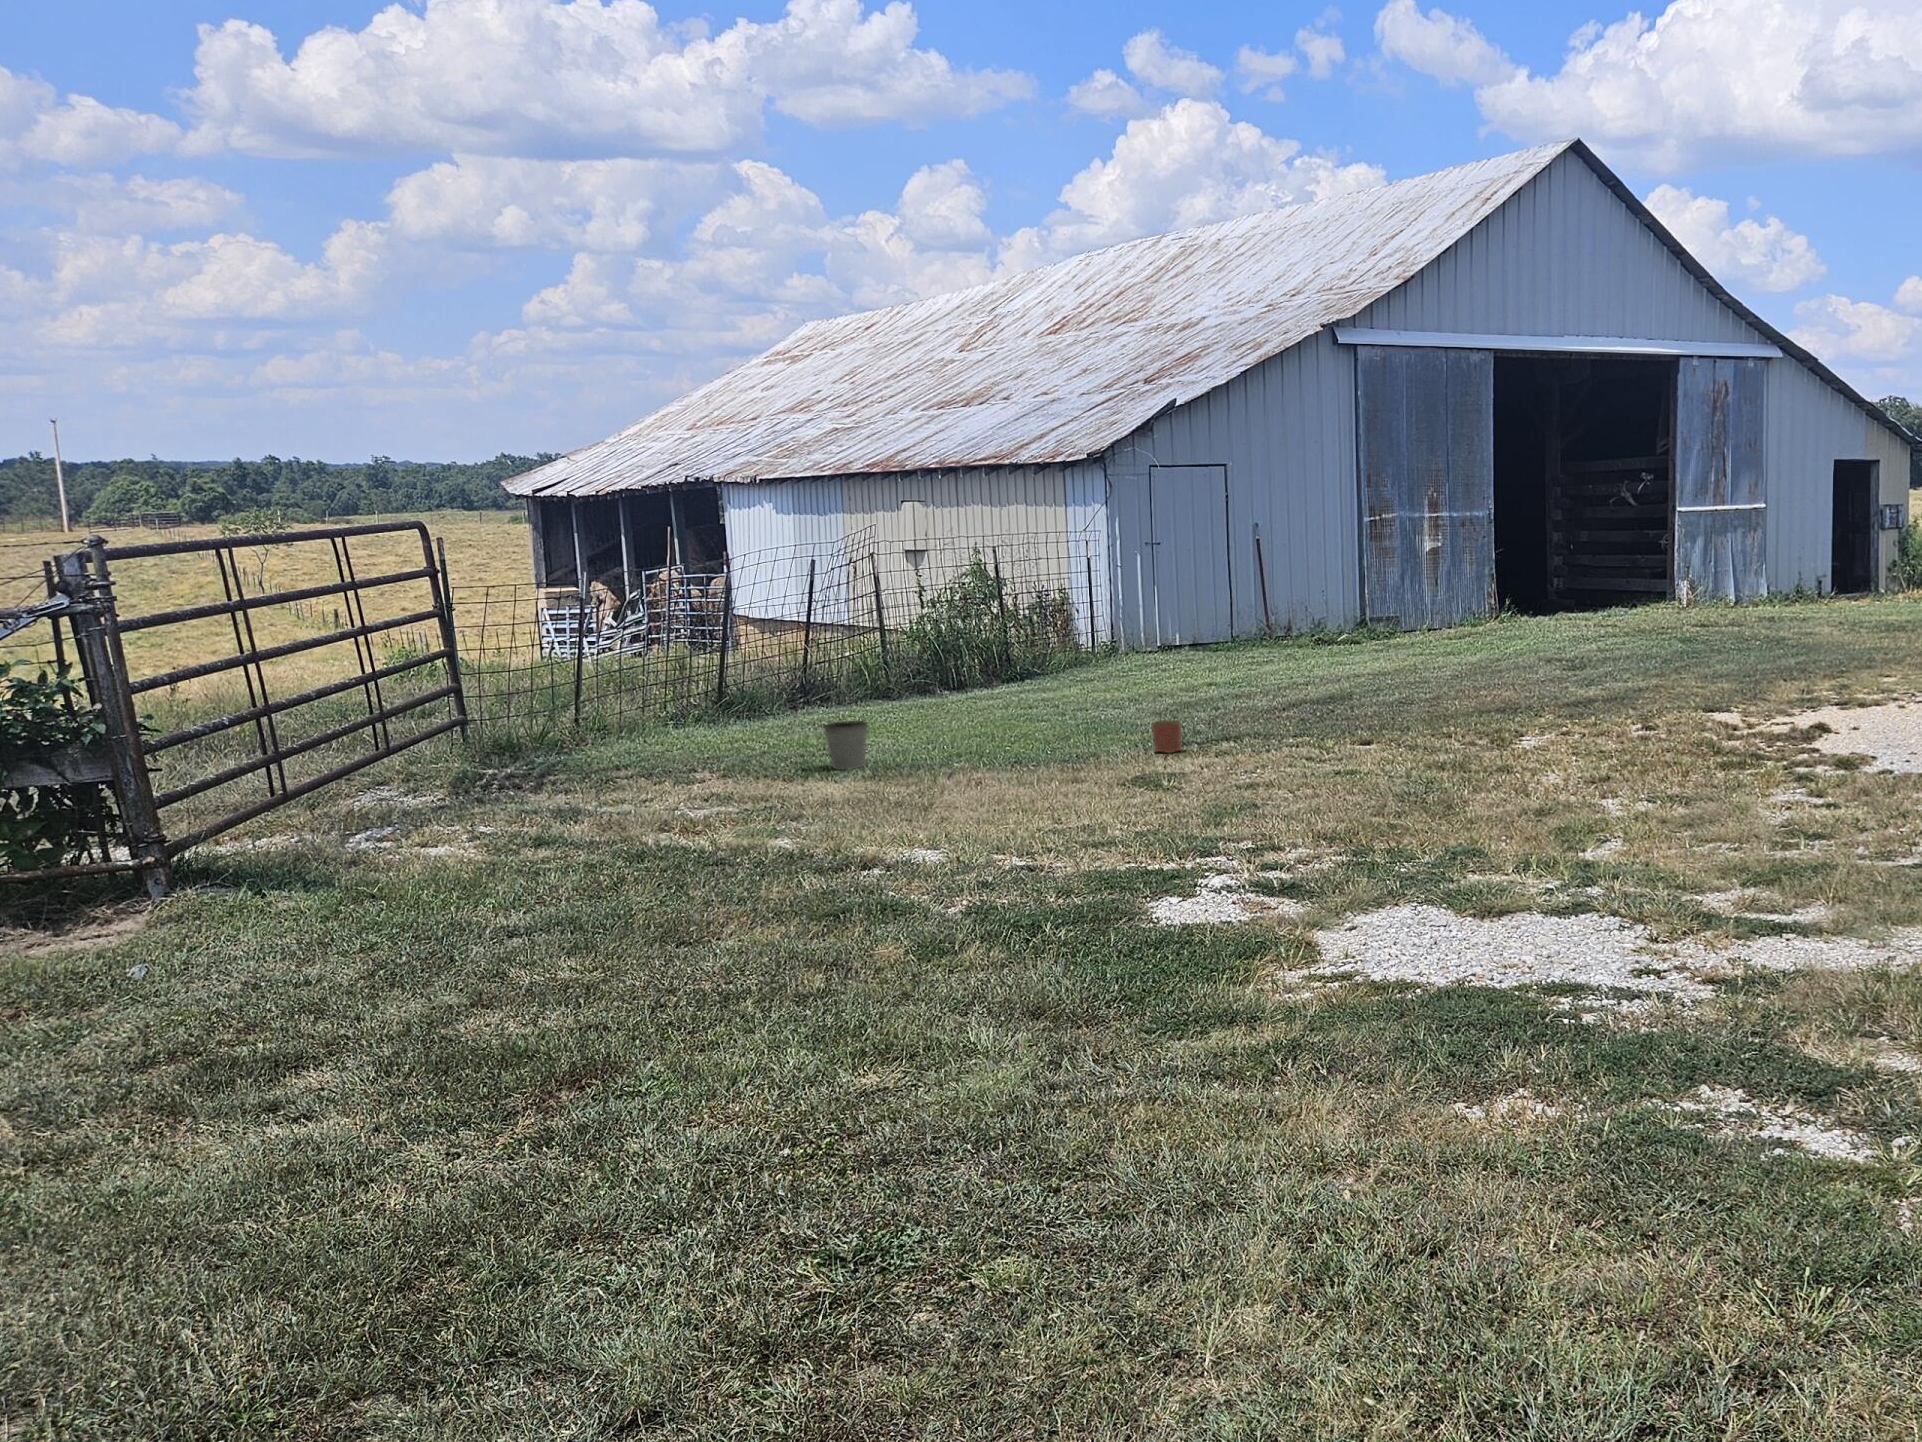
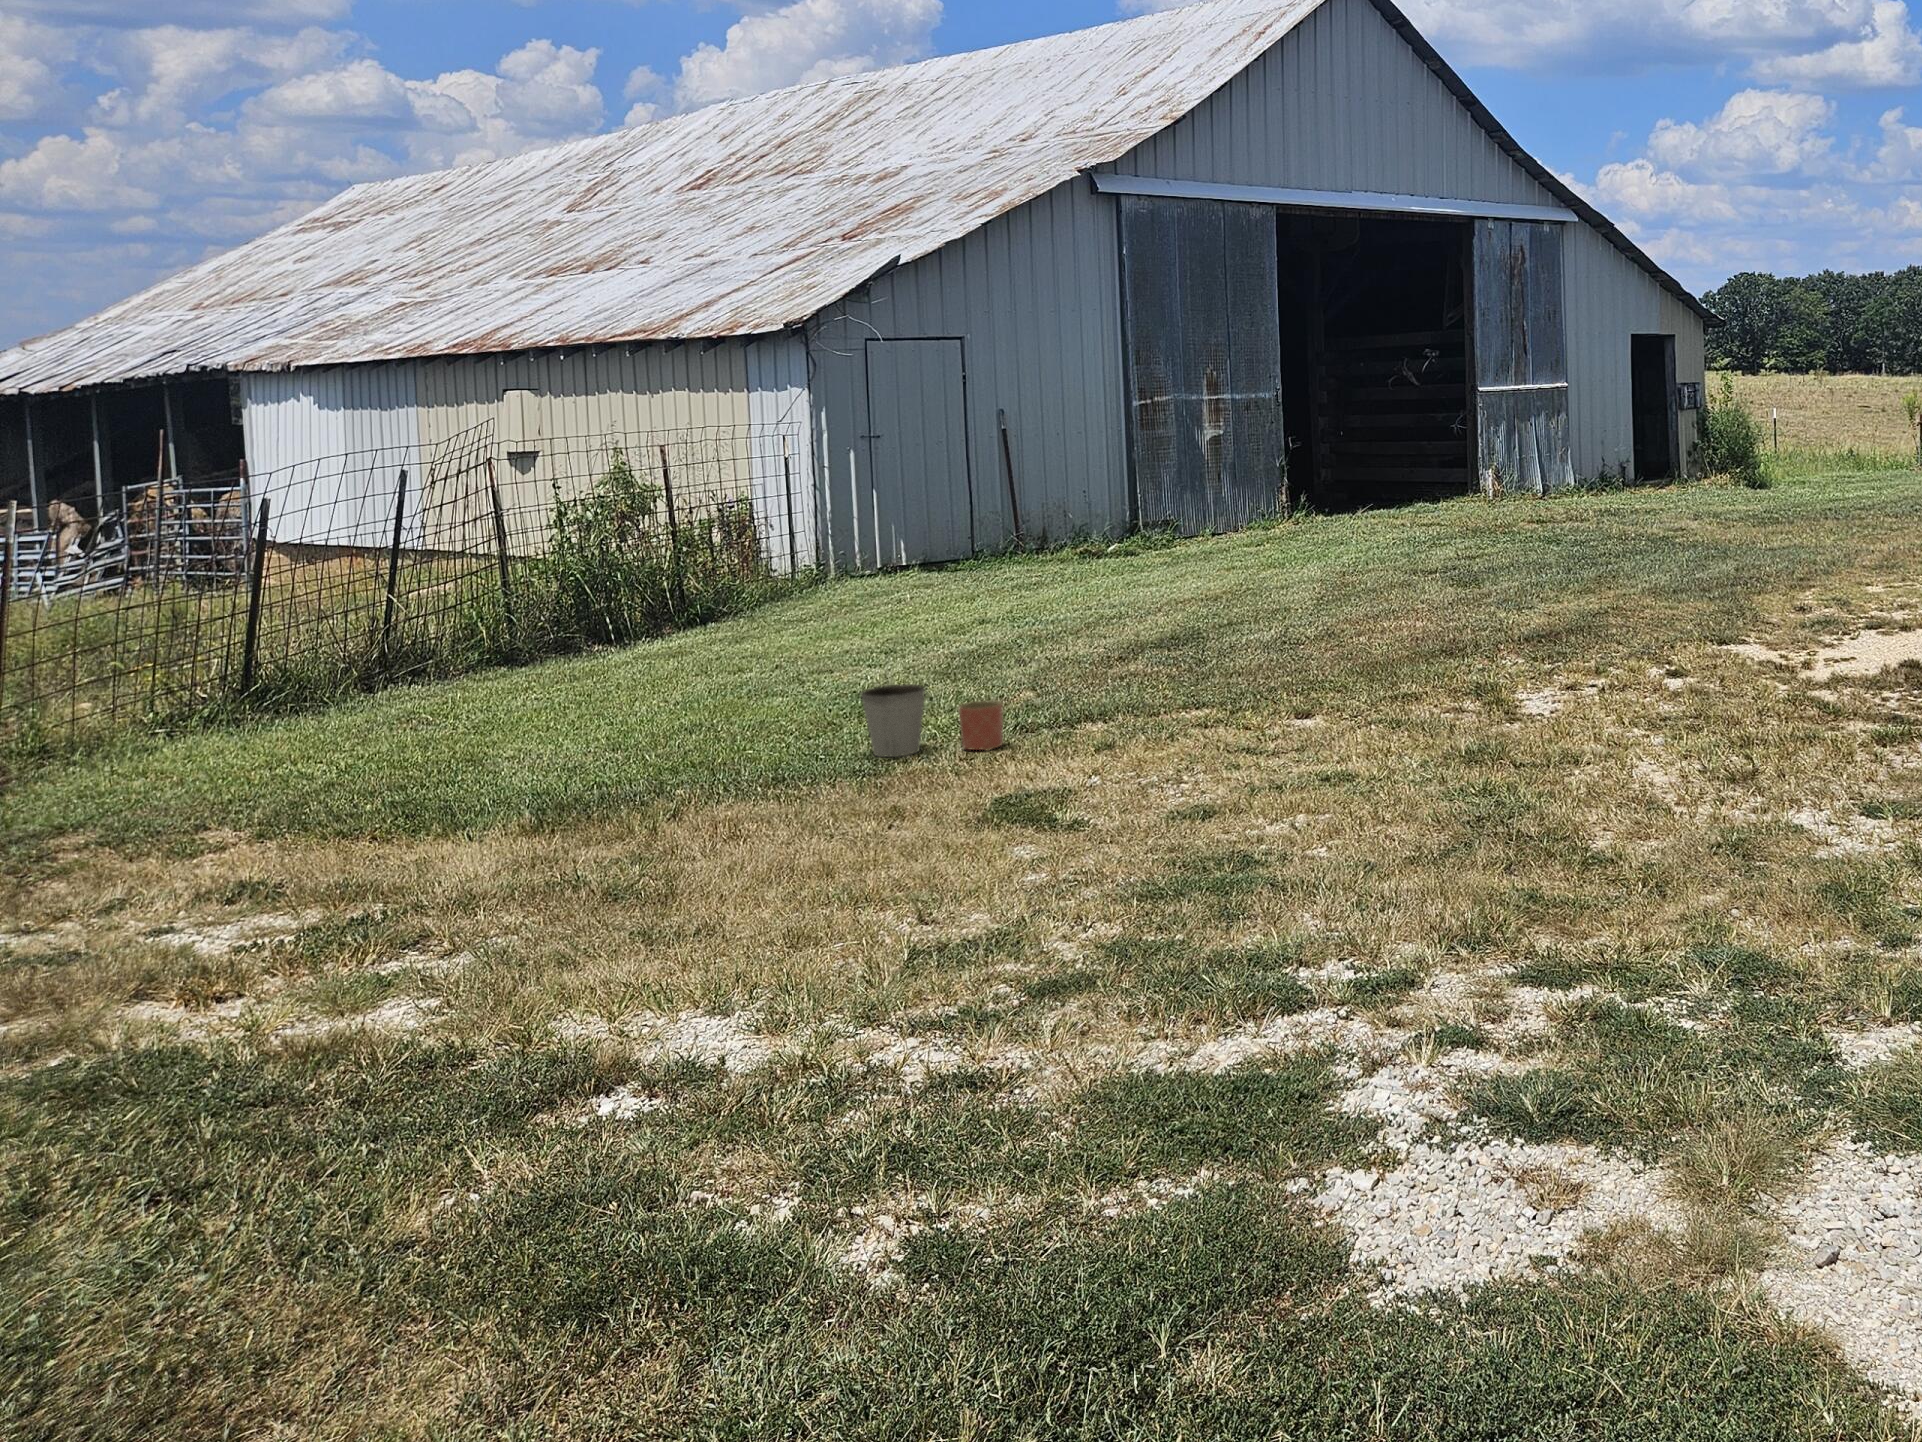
bucket: present [823,721,868,770] -> present [860,684,928,757]

